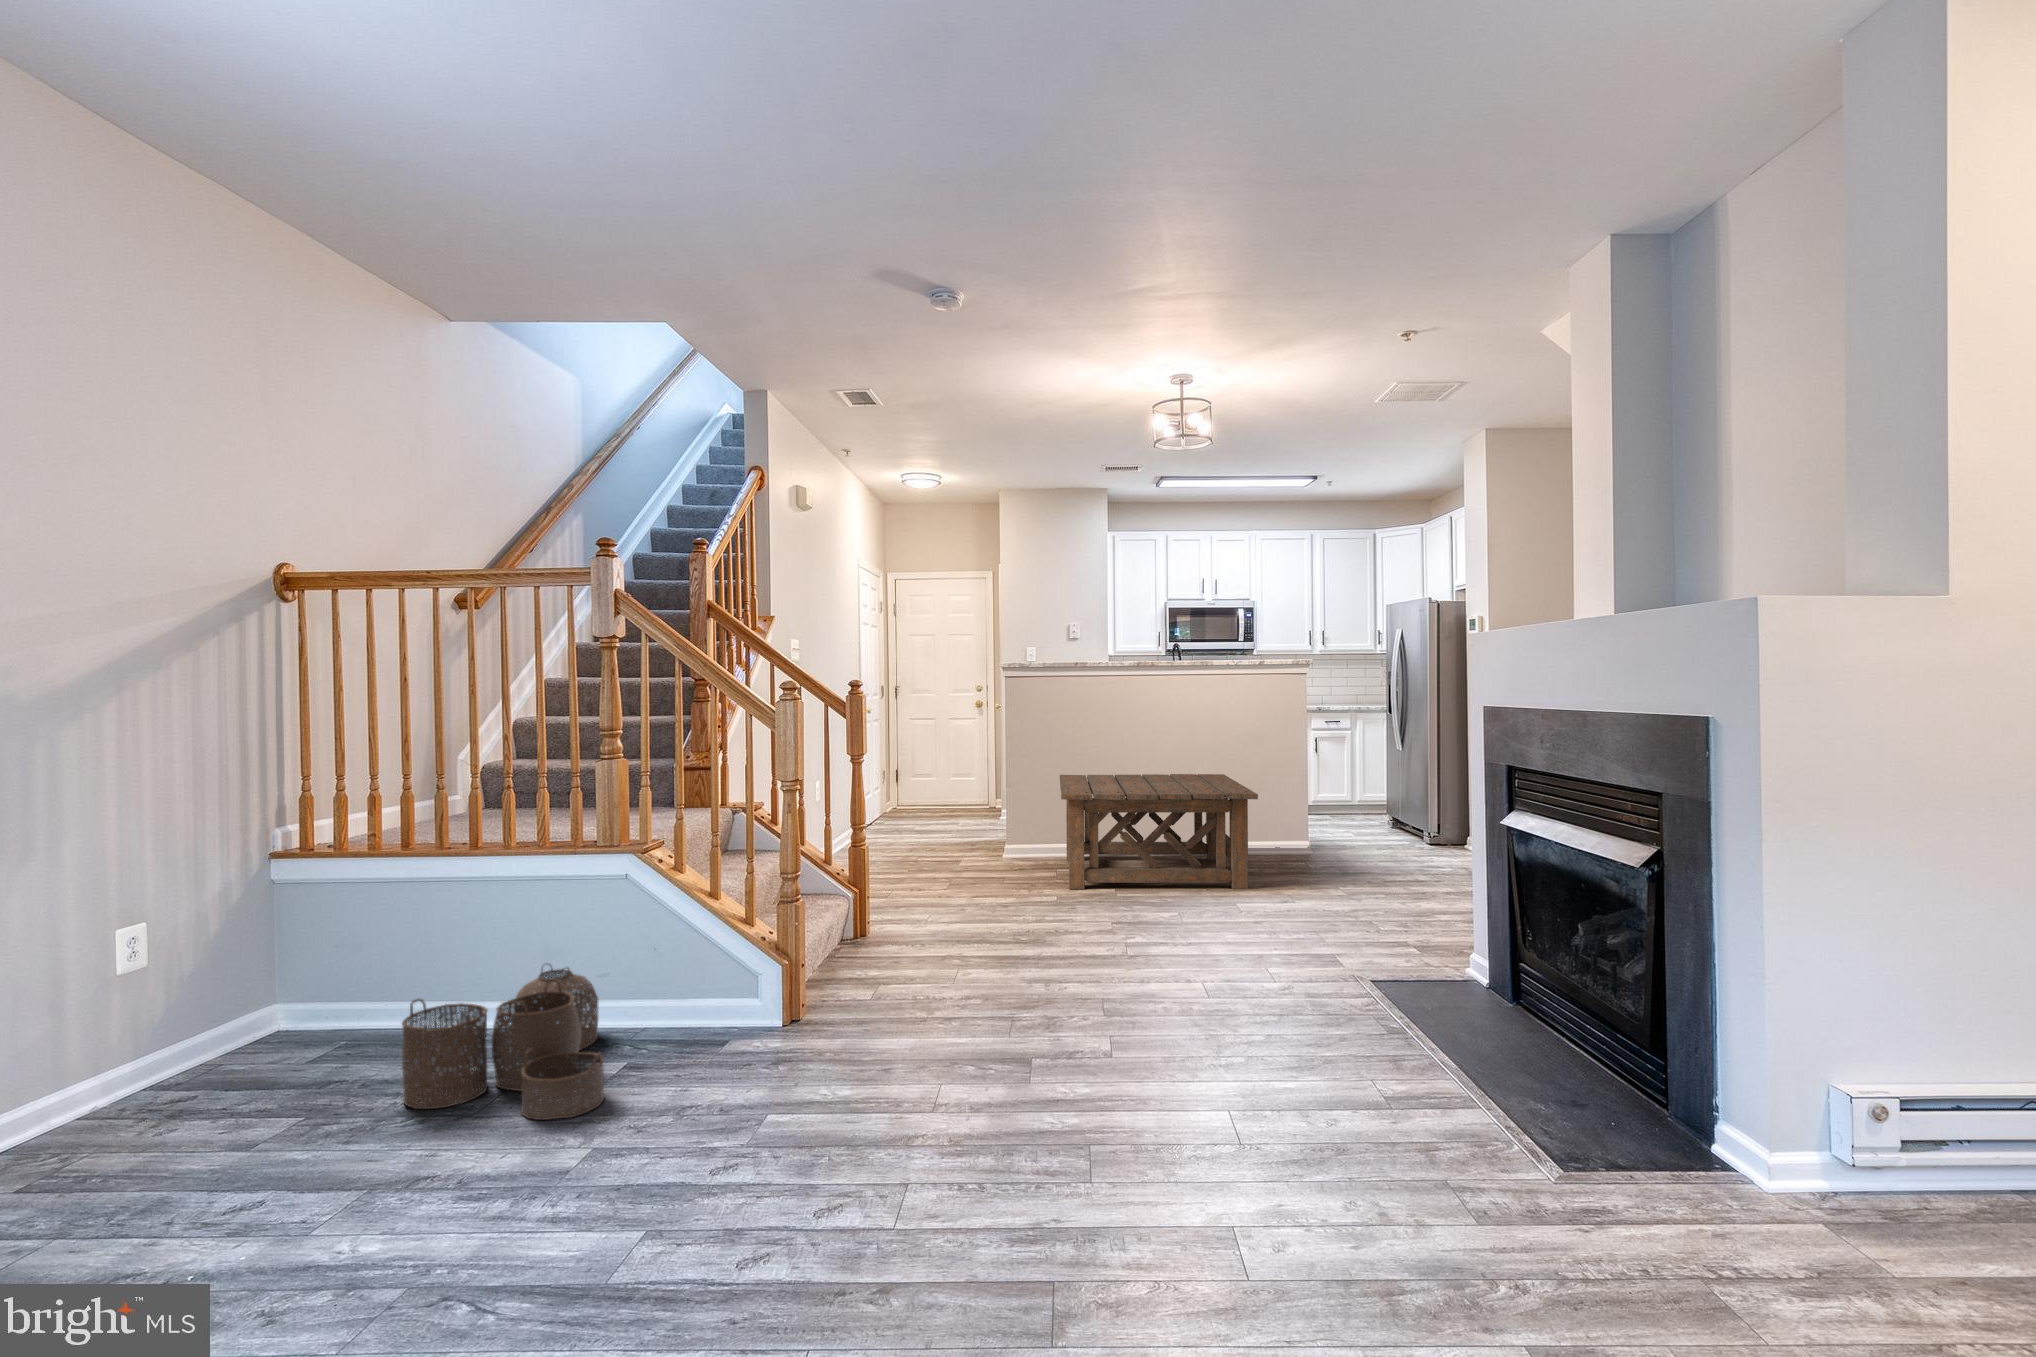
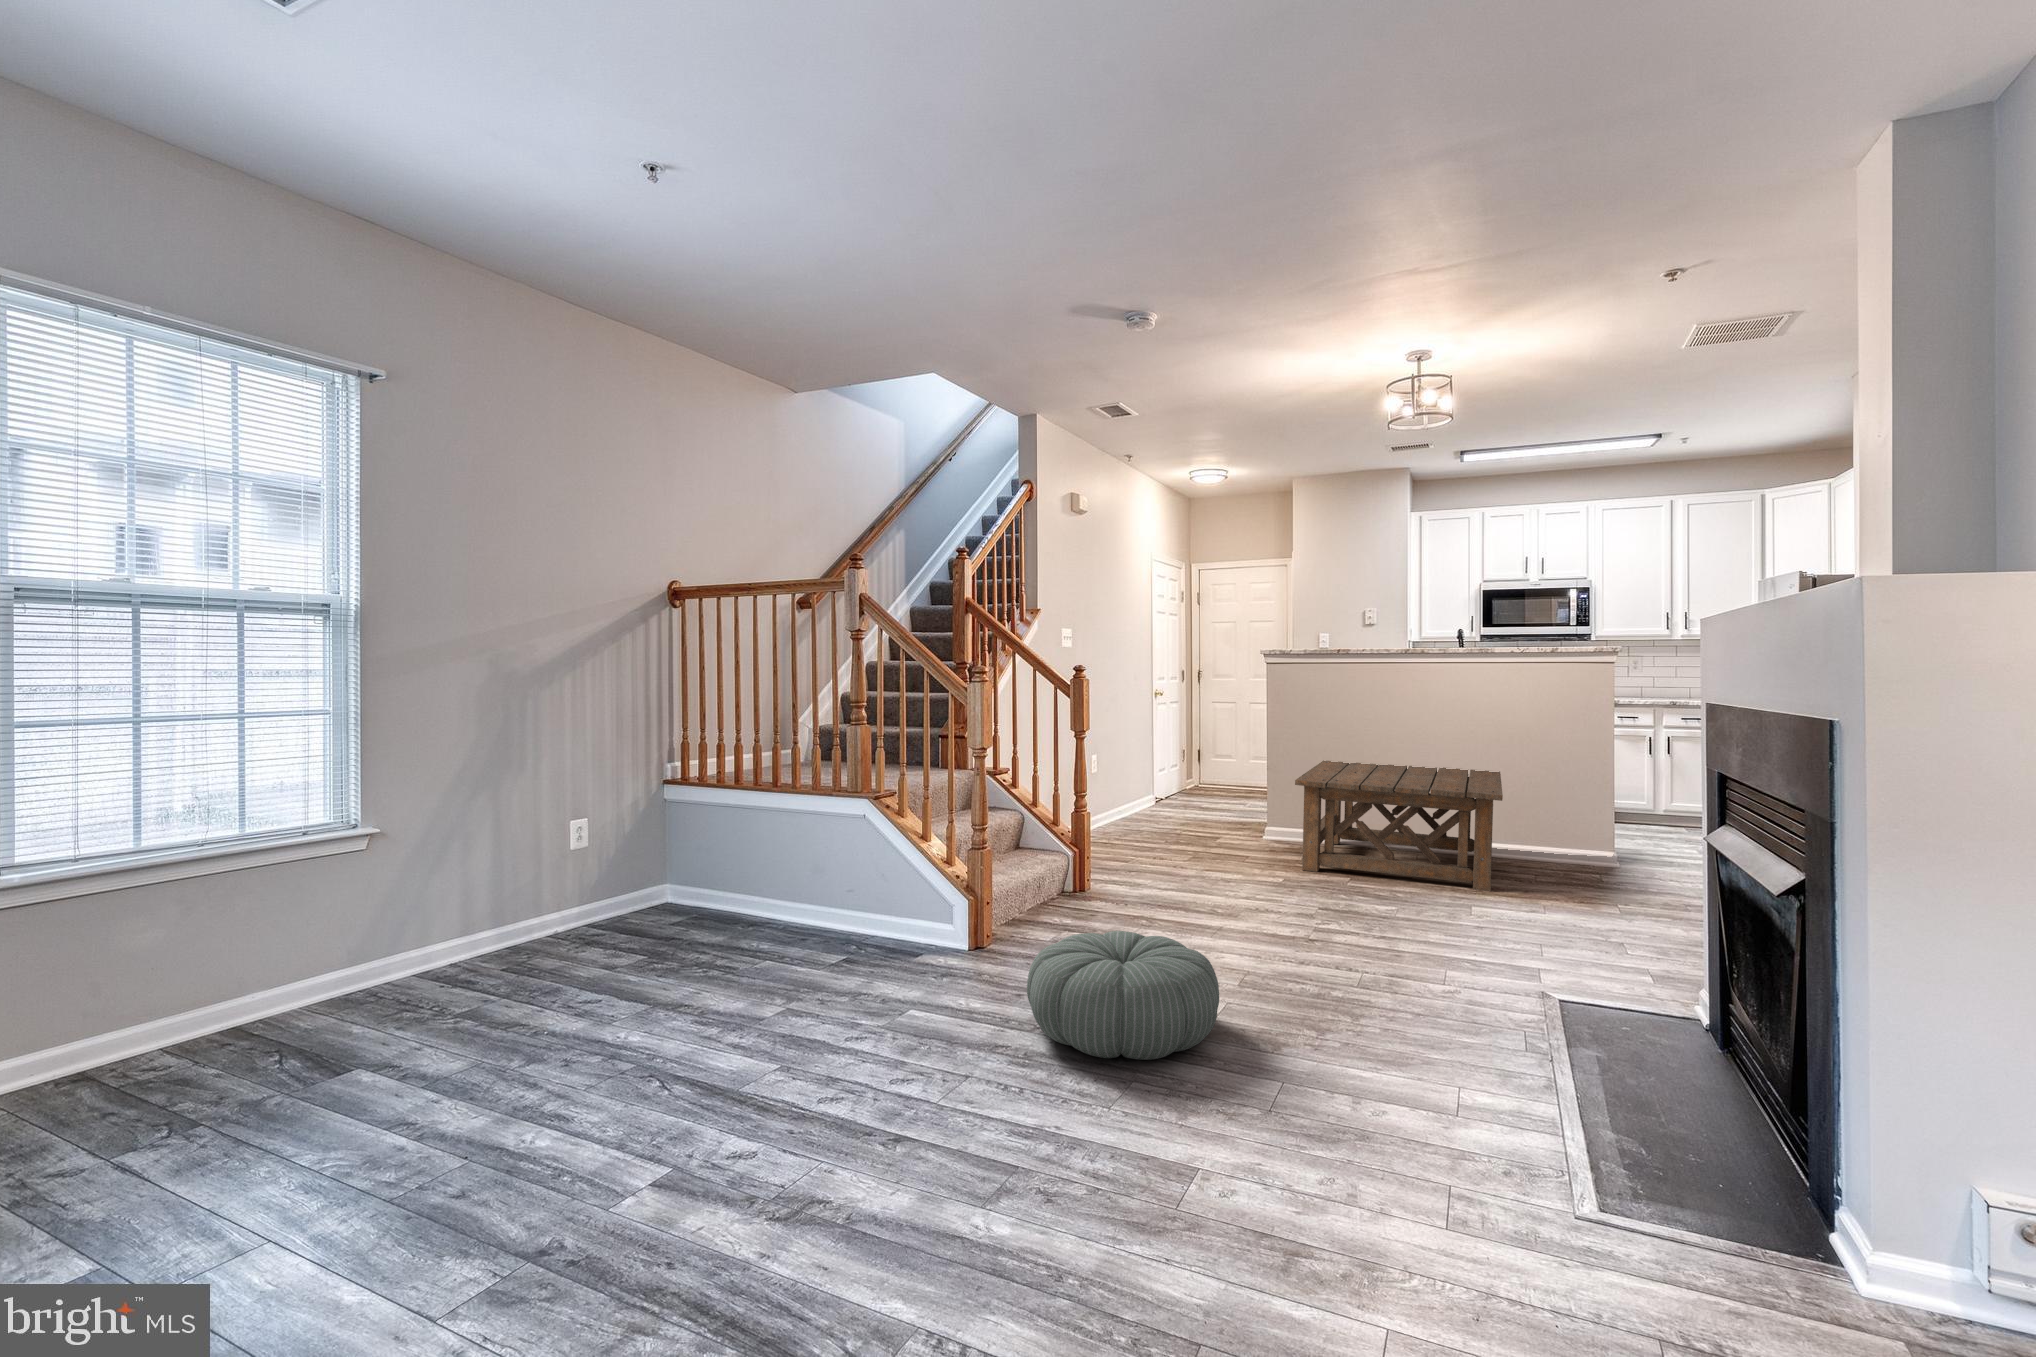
woven basket: present [402,965,604,1120] -> none [700,877,842,987]
pouf: none [924,972,1153,1126] -> present [1027,931,1219,1060]

